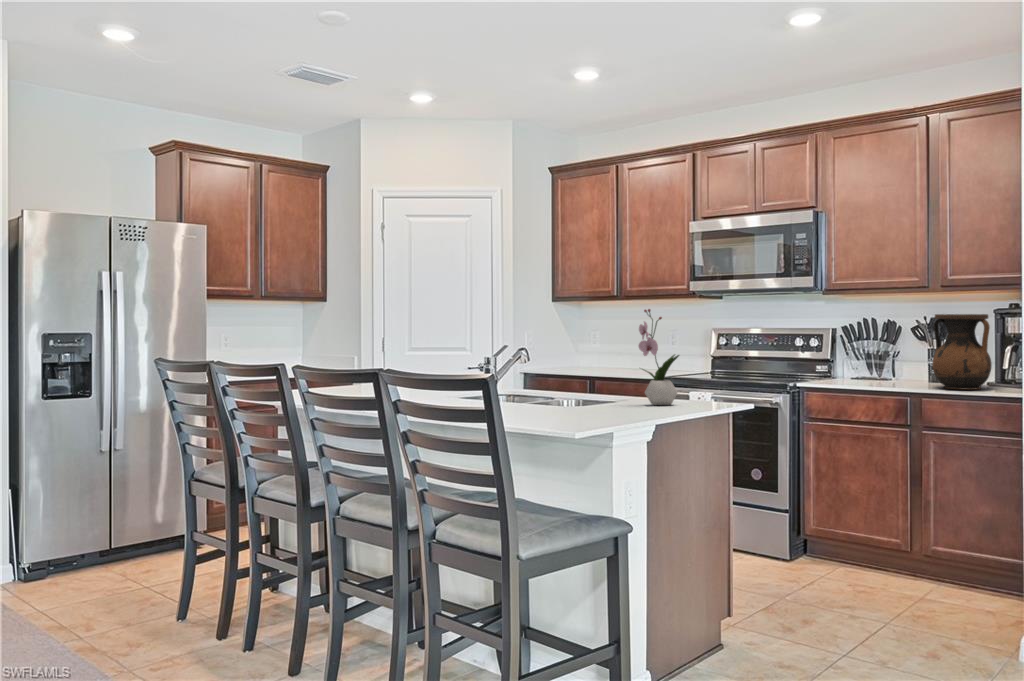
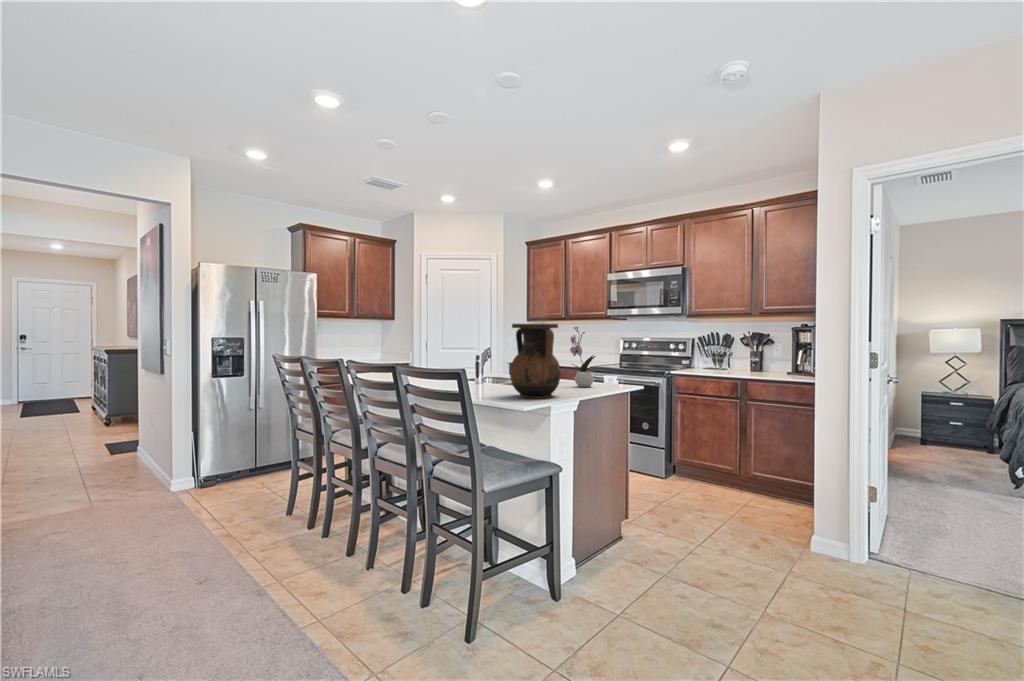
vase: present [932,314,992,390] -> present [510,324,561,398]

